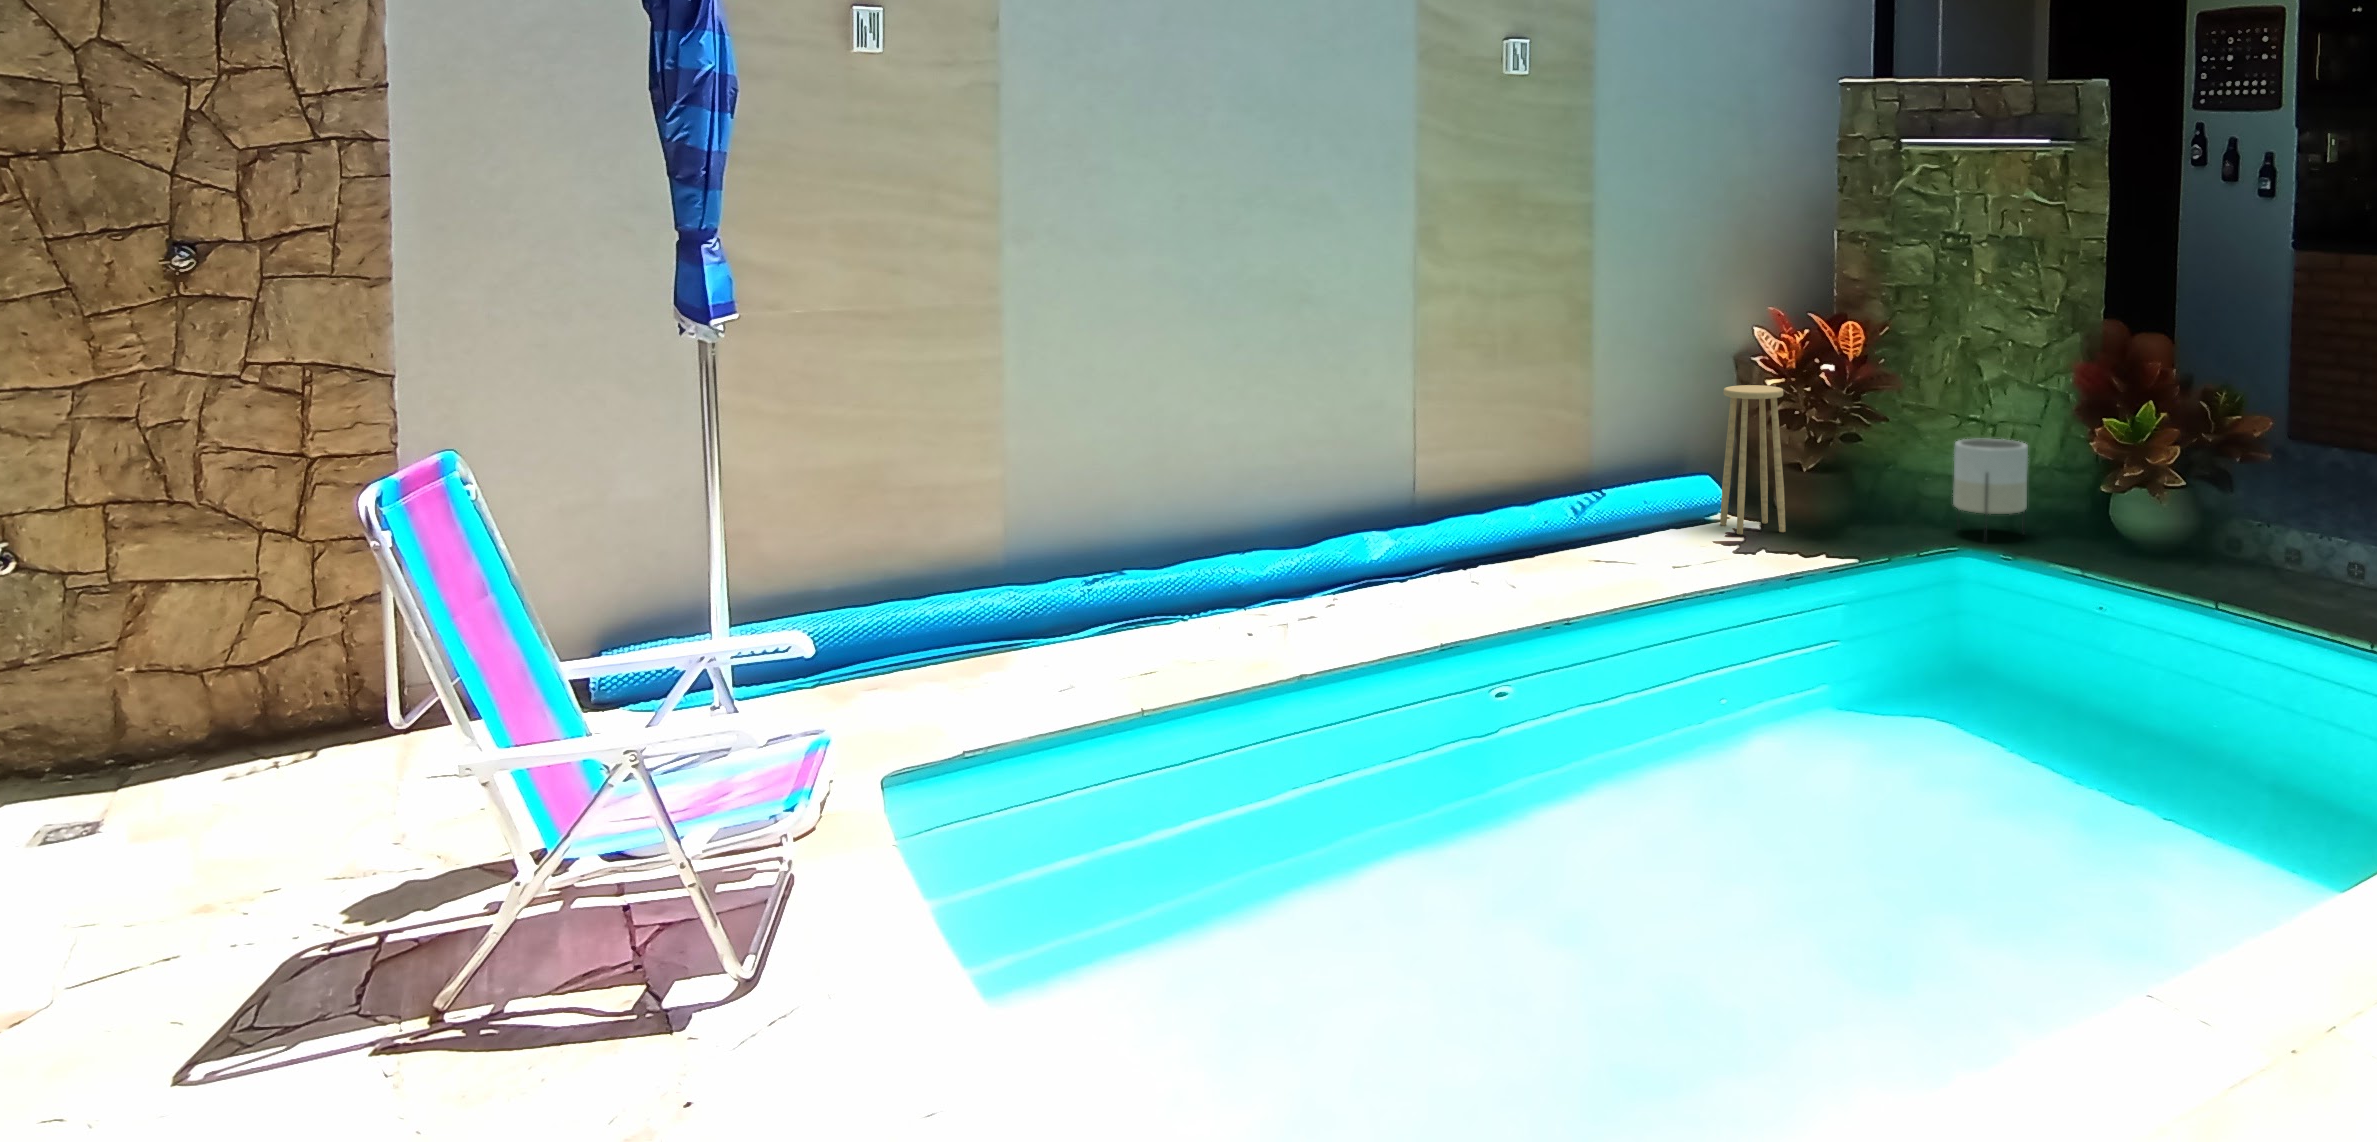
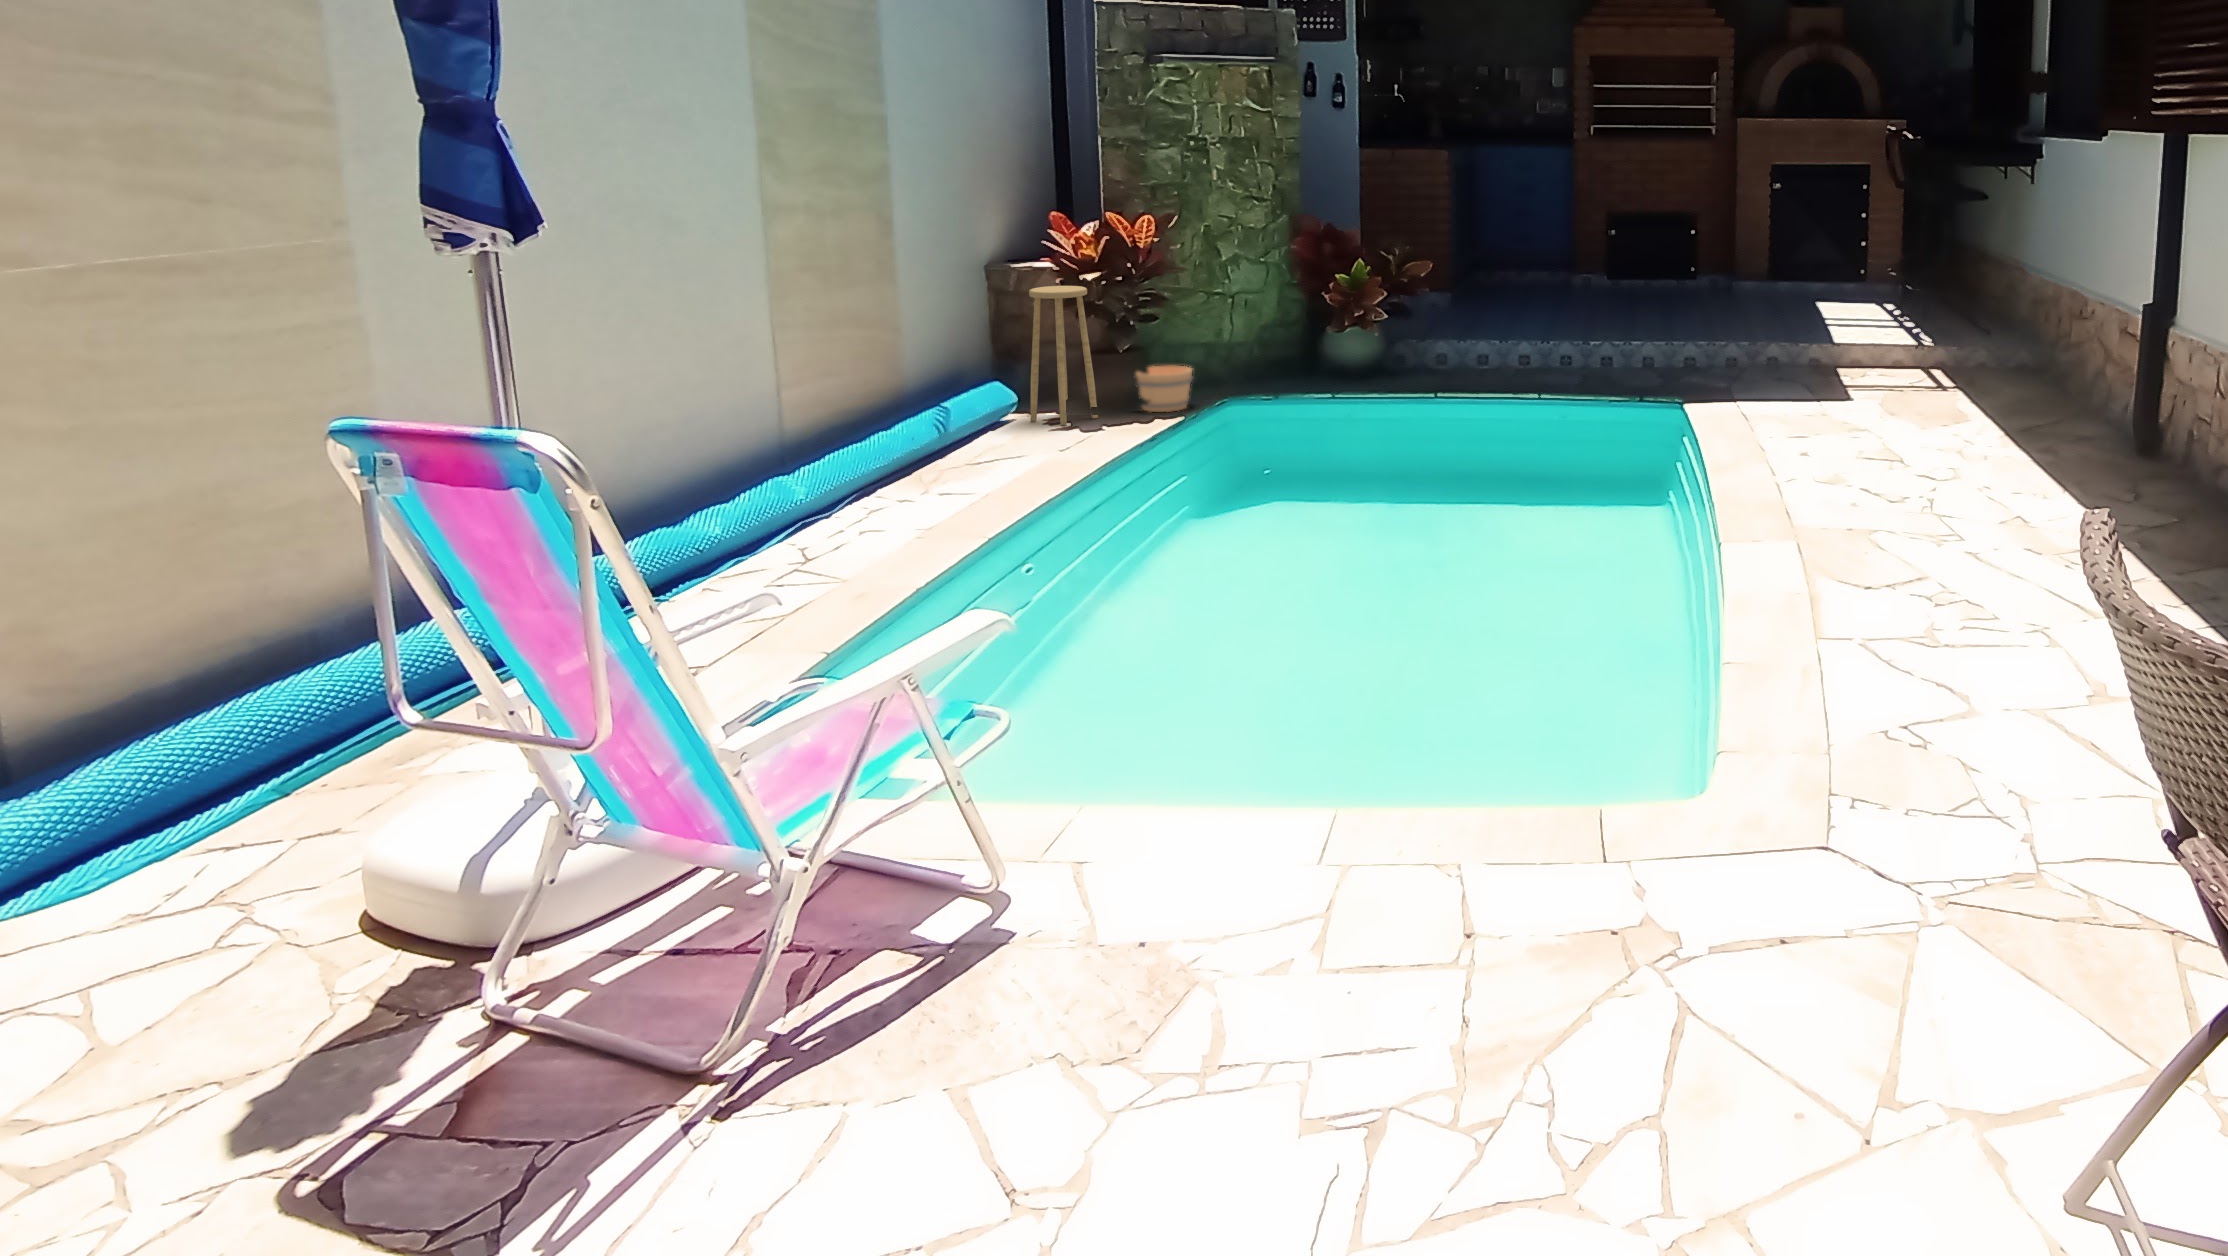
planter: present [1953,439,2028,537] -> none [1222,314,1284,401]
bucket: none [1836,485,1904,538] -> present [1136,366,1193,412]

